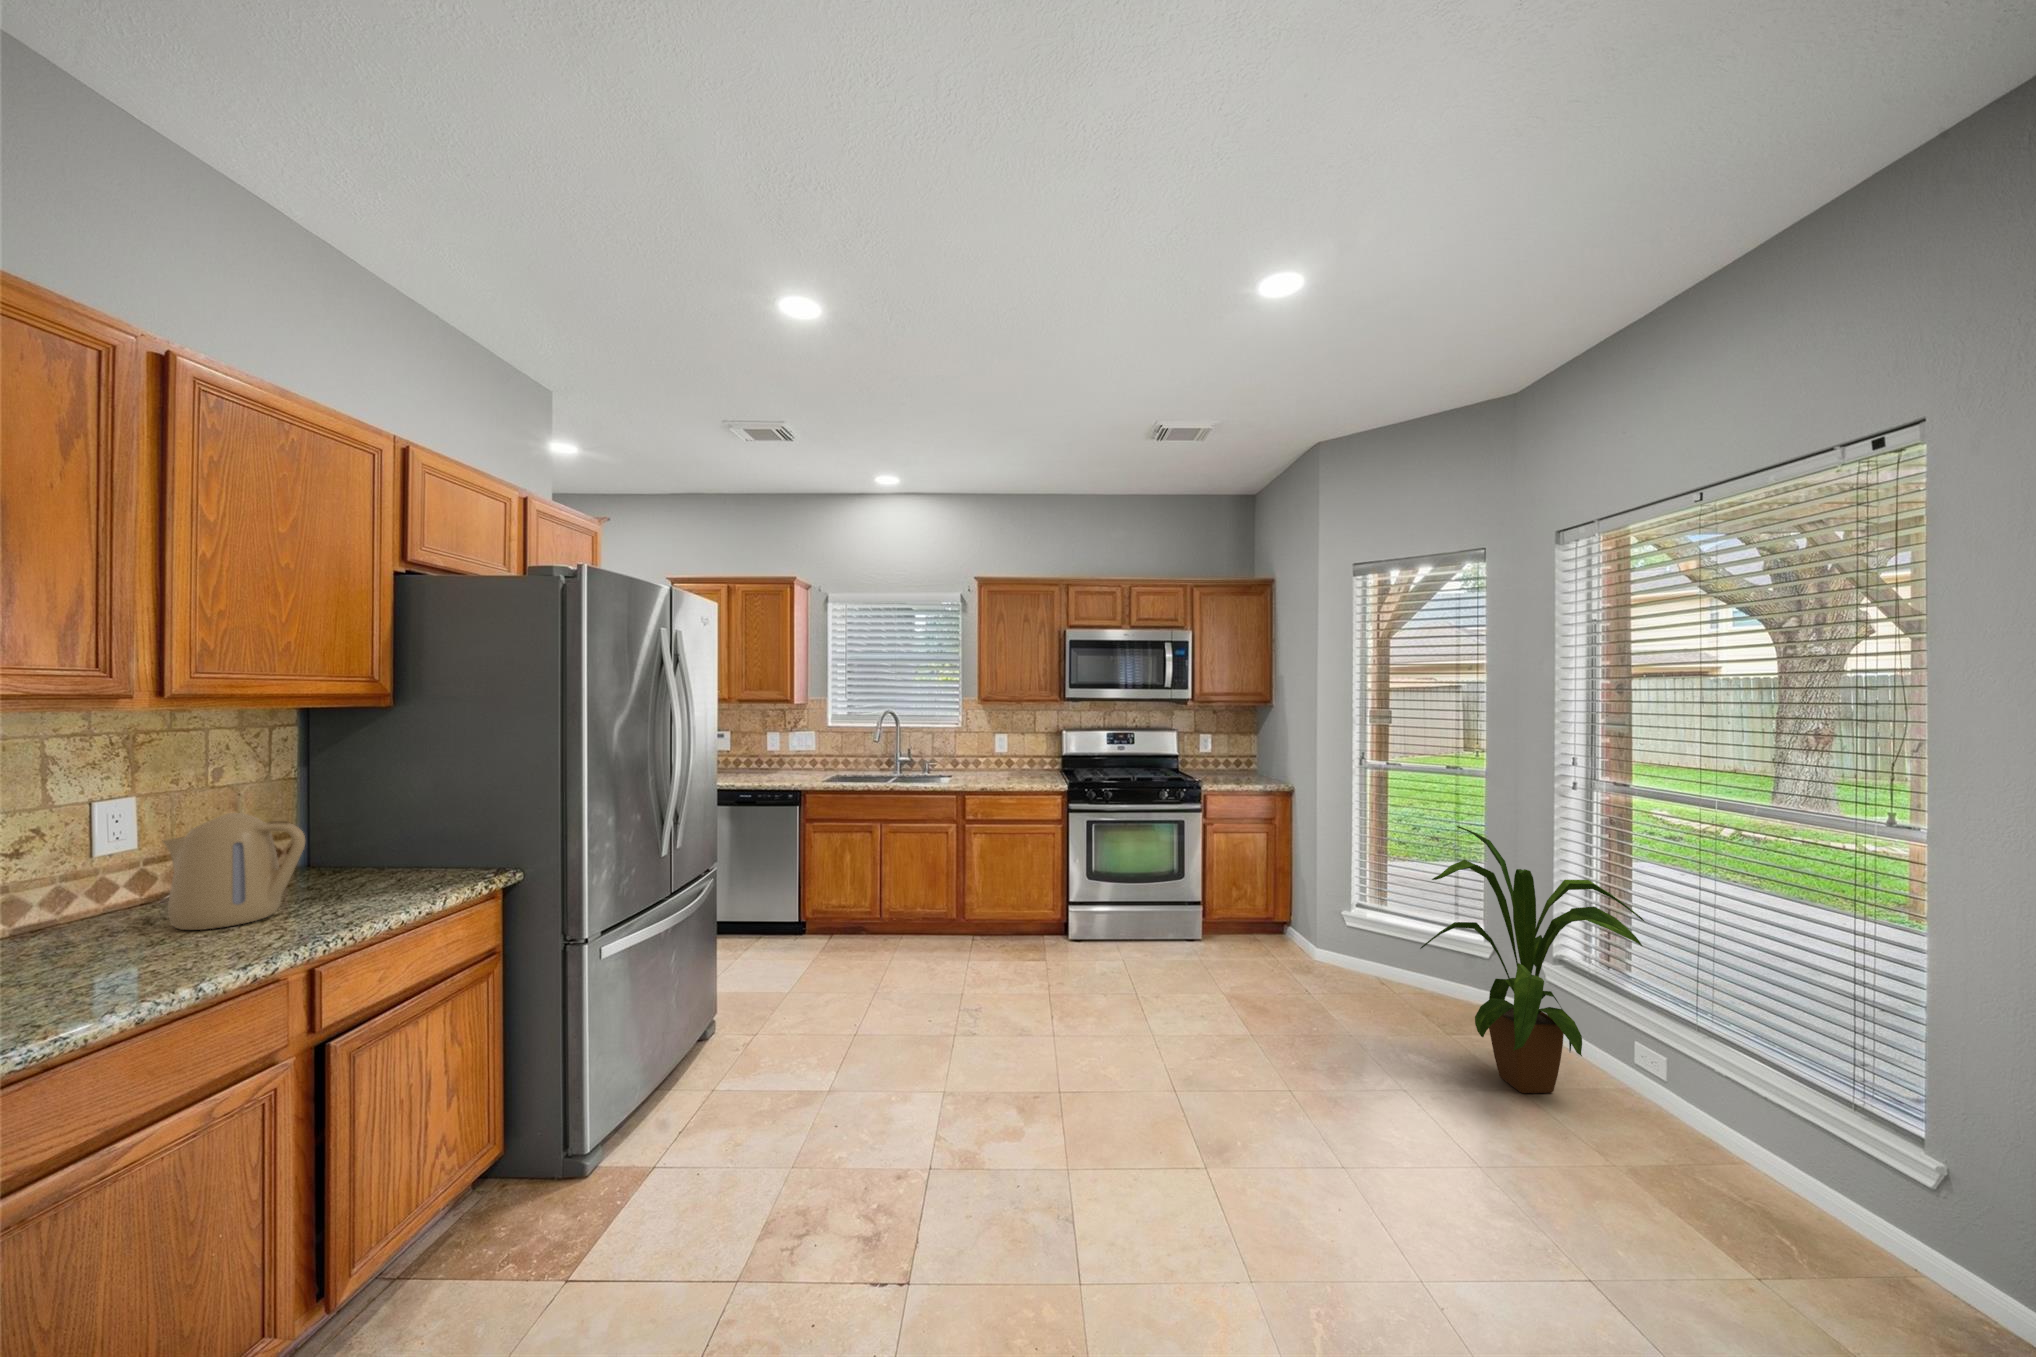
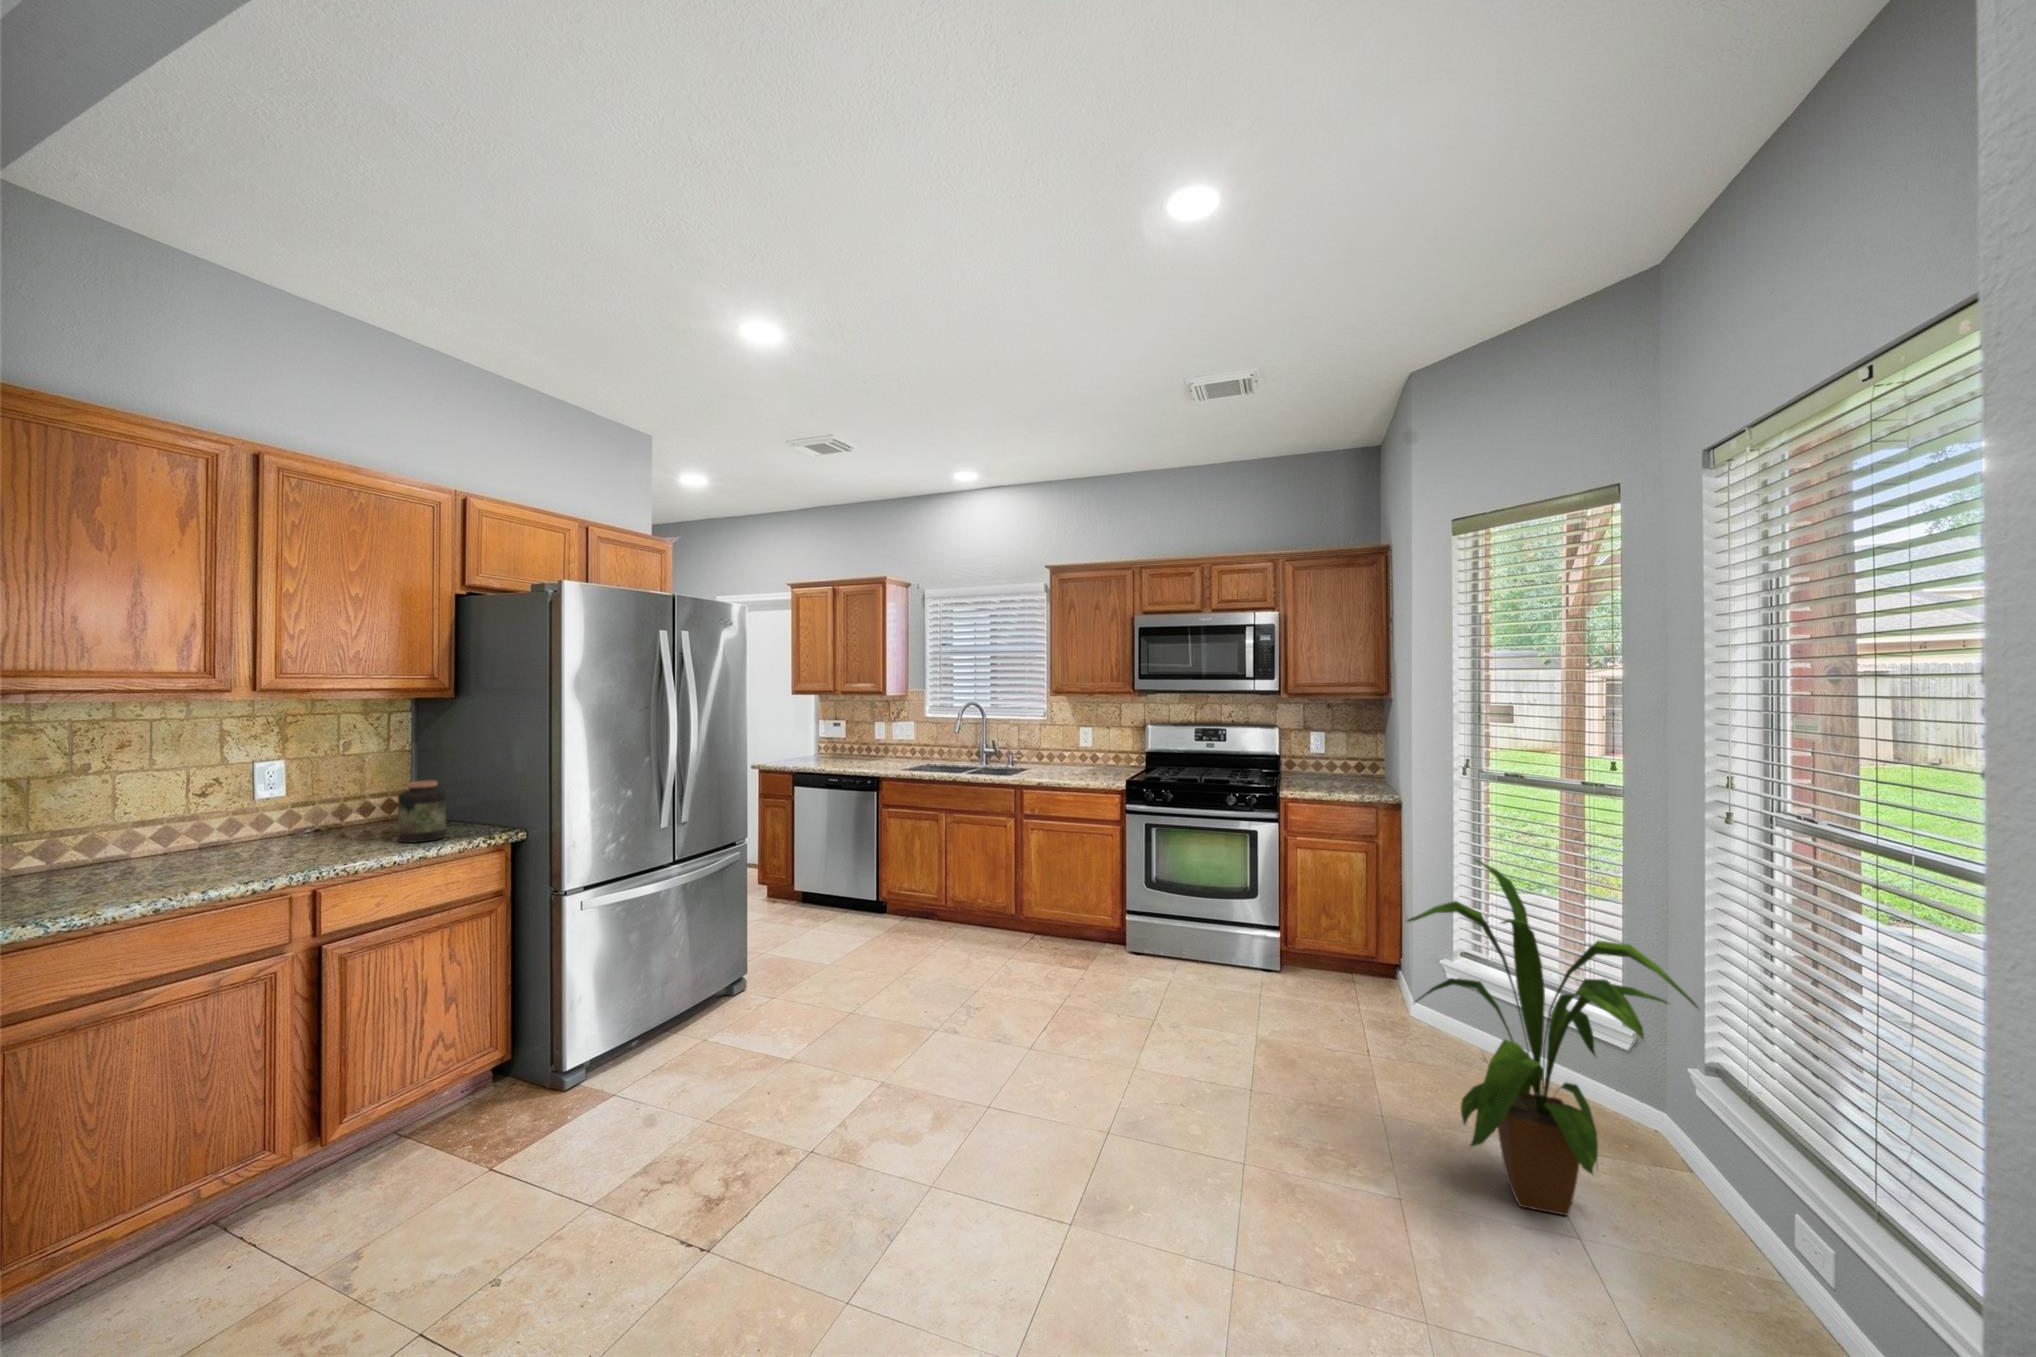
jar: none [359,812,427,897] -> present [397,780,446,843]
kettle: present [163,813,305,930] -> none [263,776,345,855]

